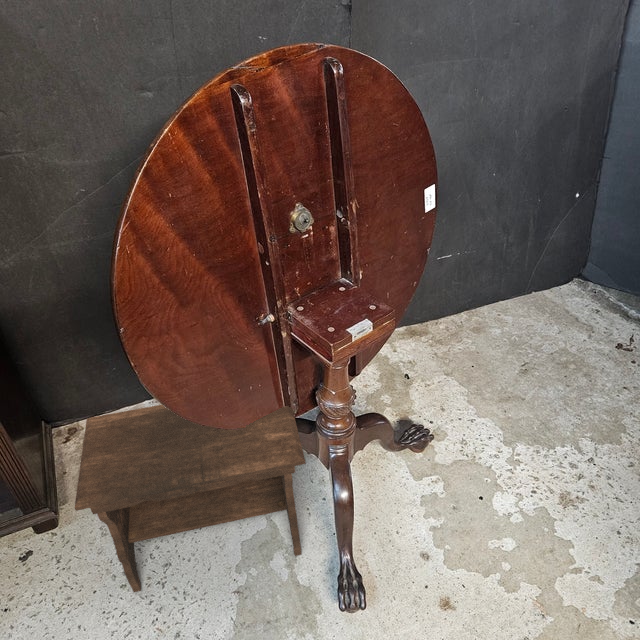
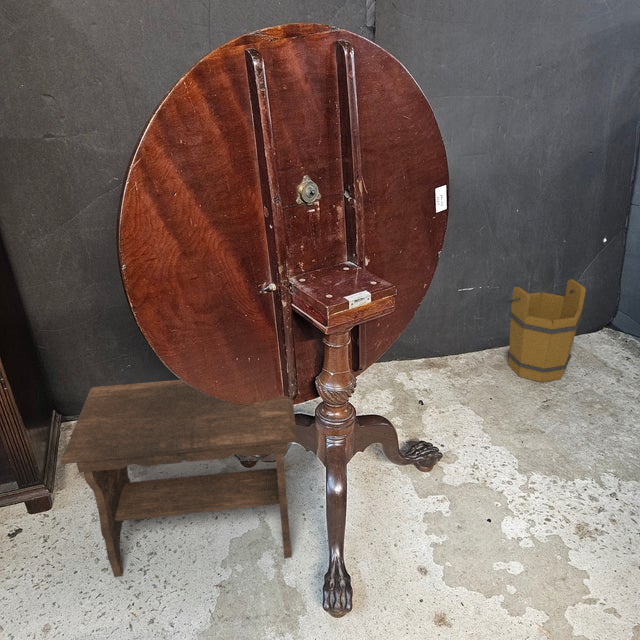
bucket: none [483,242,561,344] -> present [507,279,586,382]

